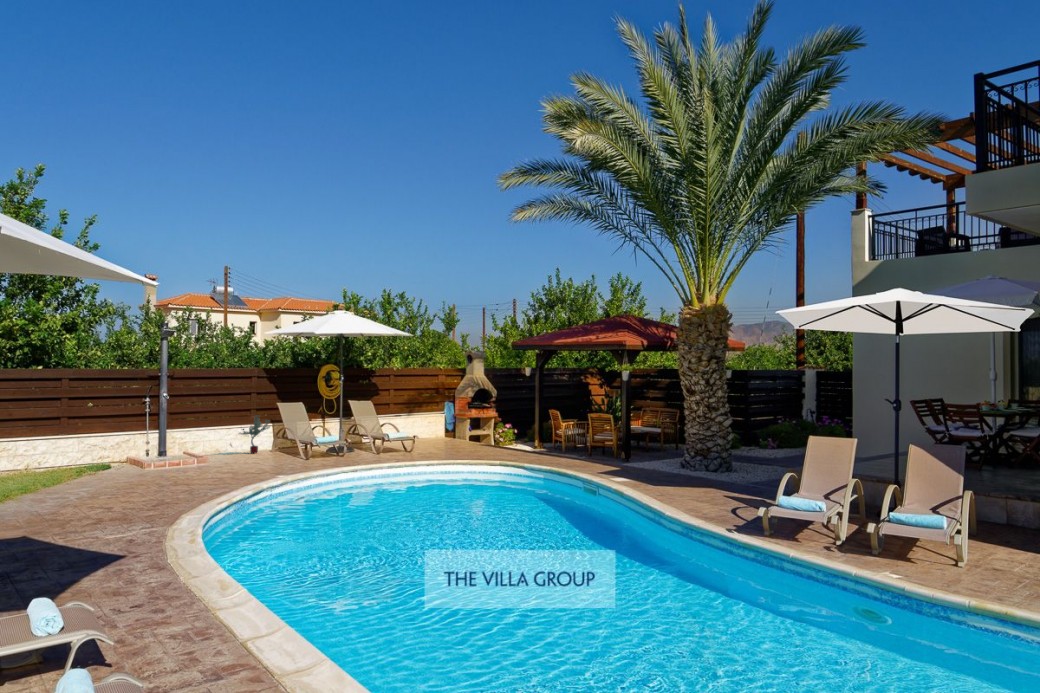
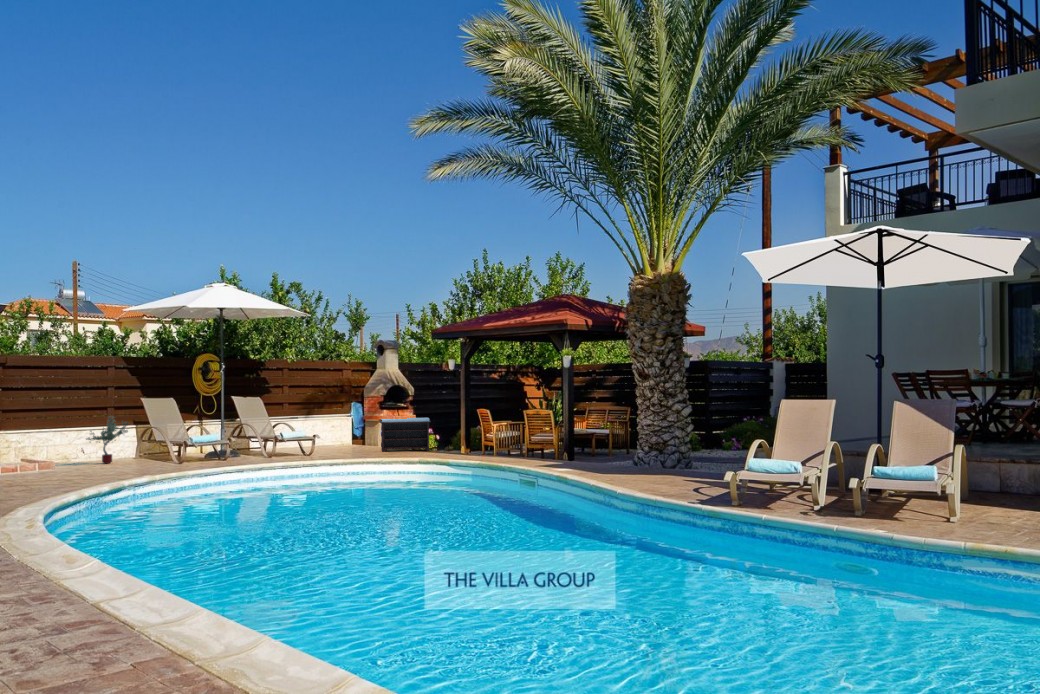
bench: none [468,416,510,445] -> present [380,418,431,452]

